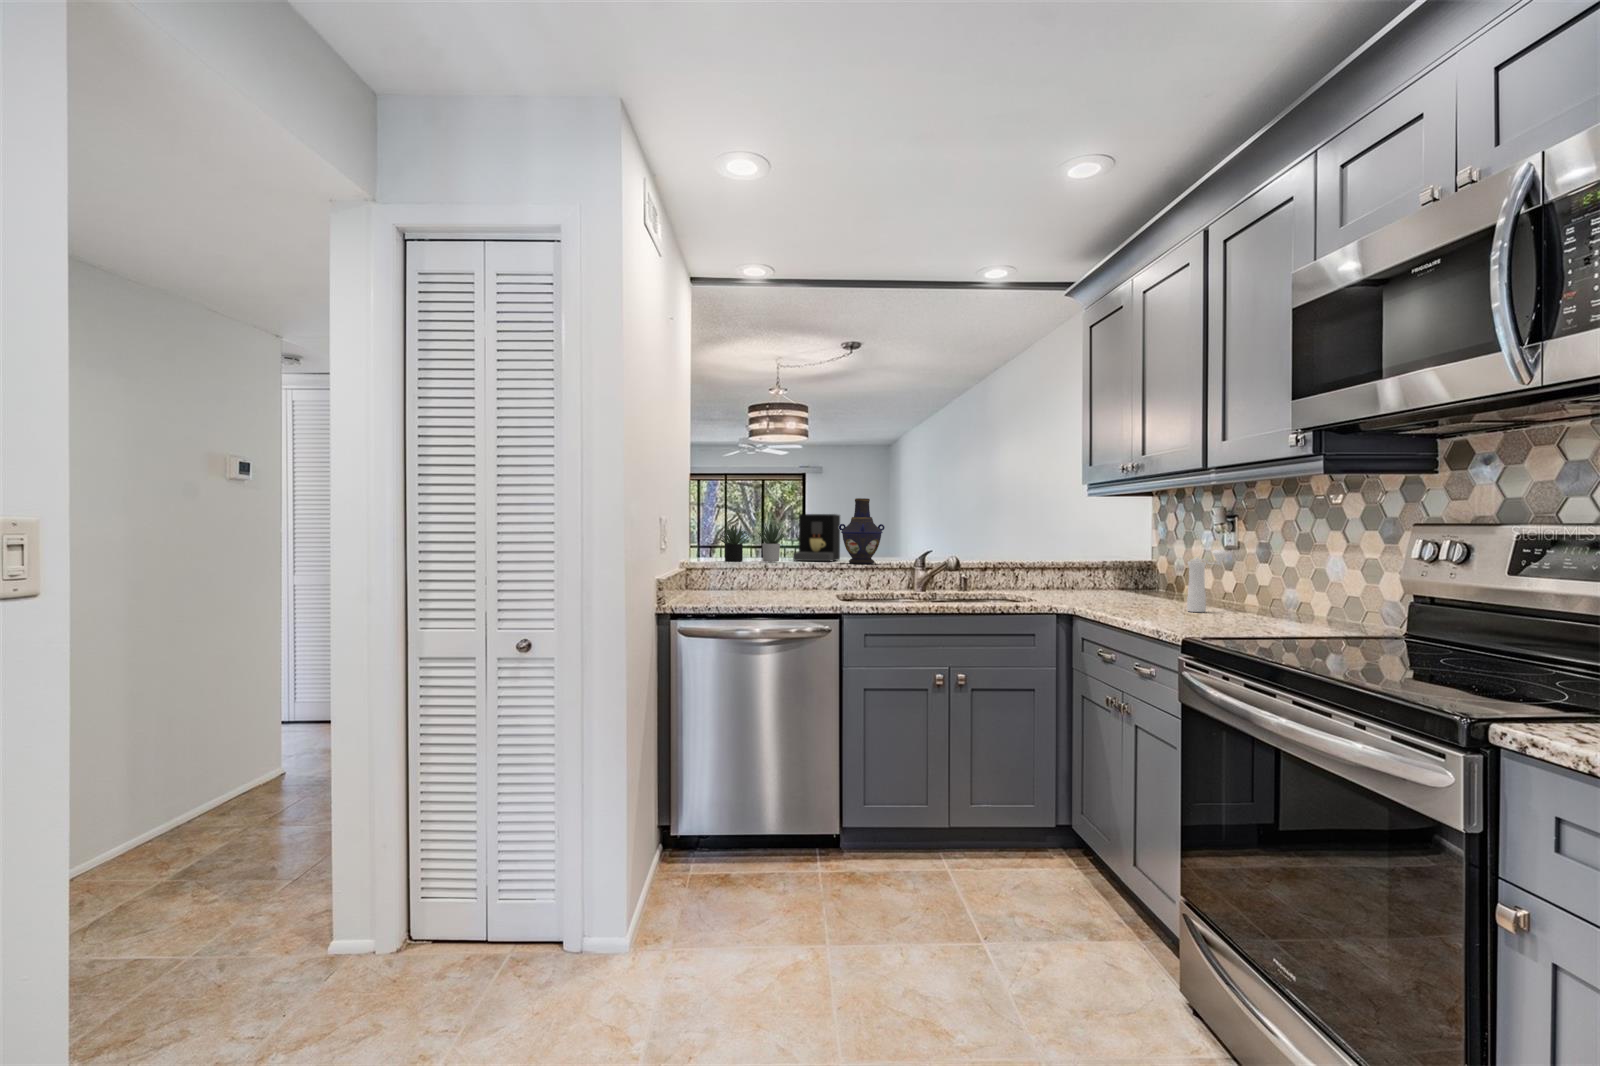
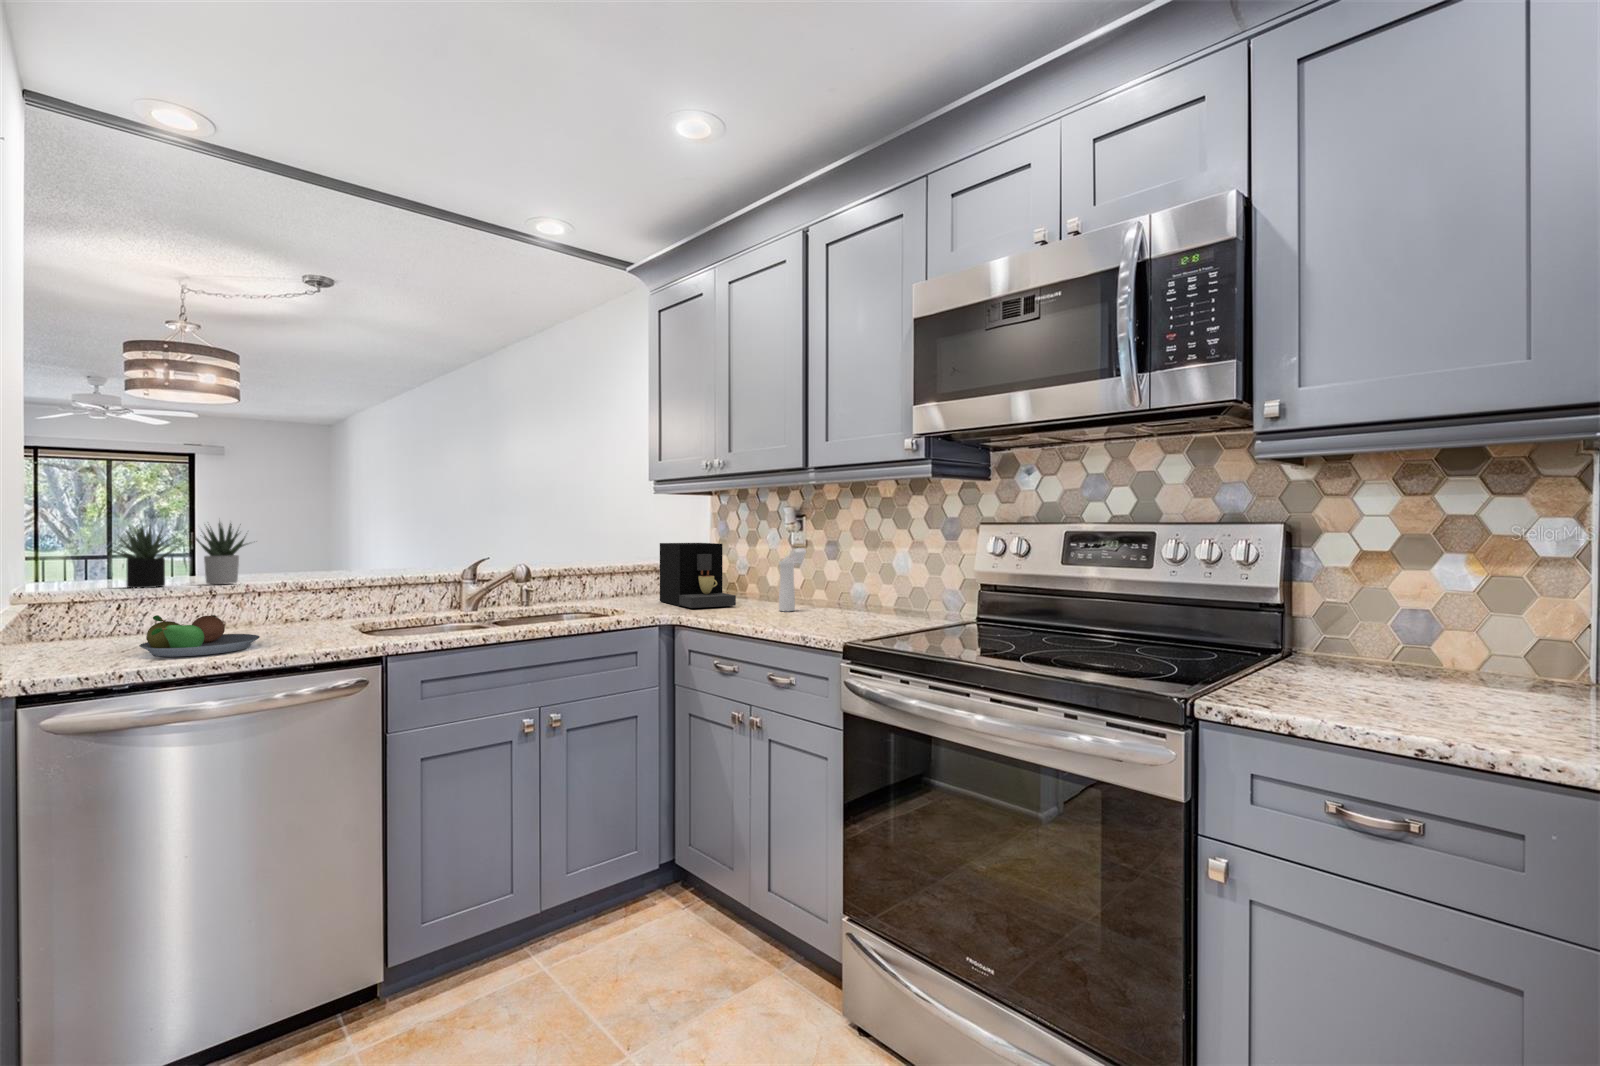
vase: present [839,498,885,564] -> none [344,489,415,580]
coffee maker: present [793,514,840,561] -> present [660,543,736,608]
fruit bowl: none [722,577,779,603] -> present [139,615,259,657]

